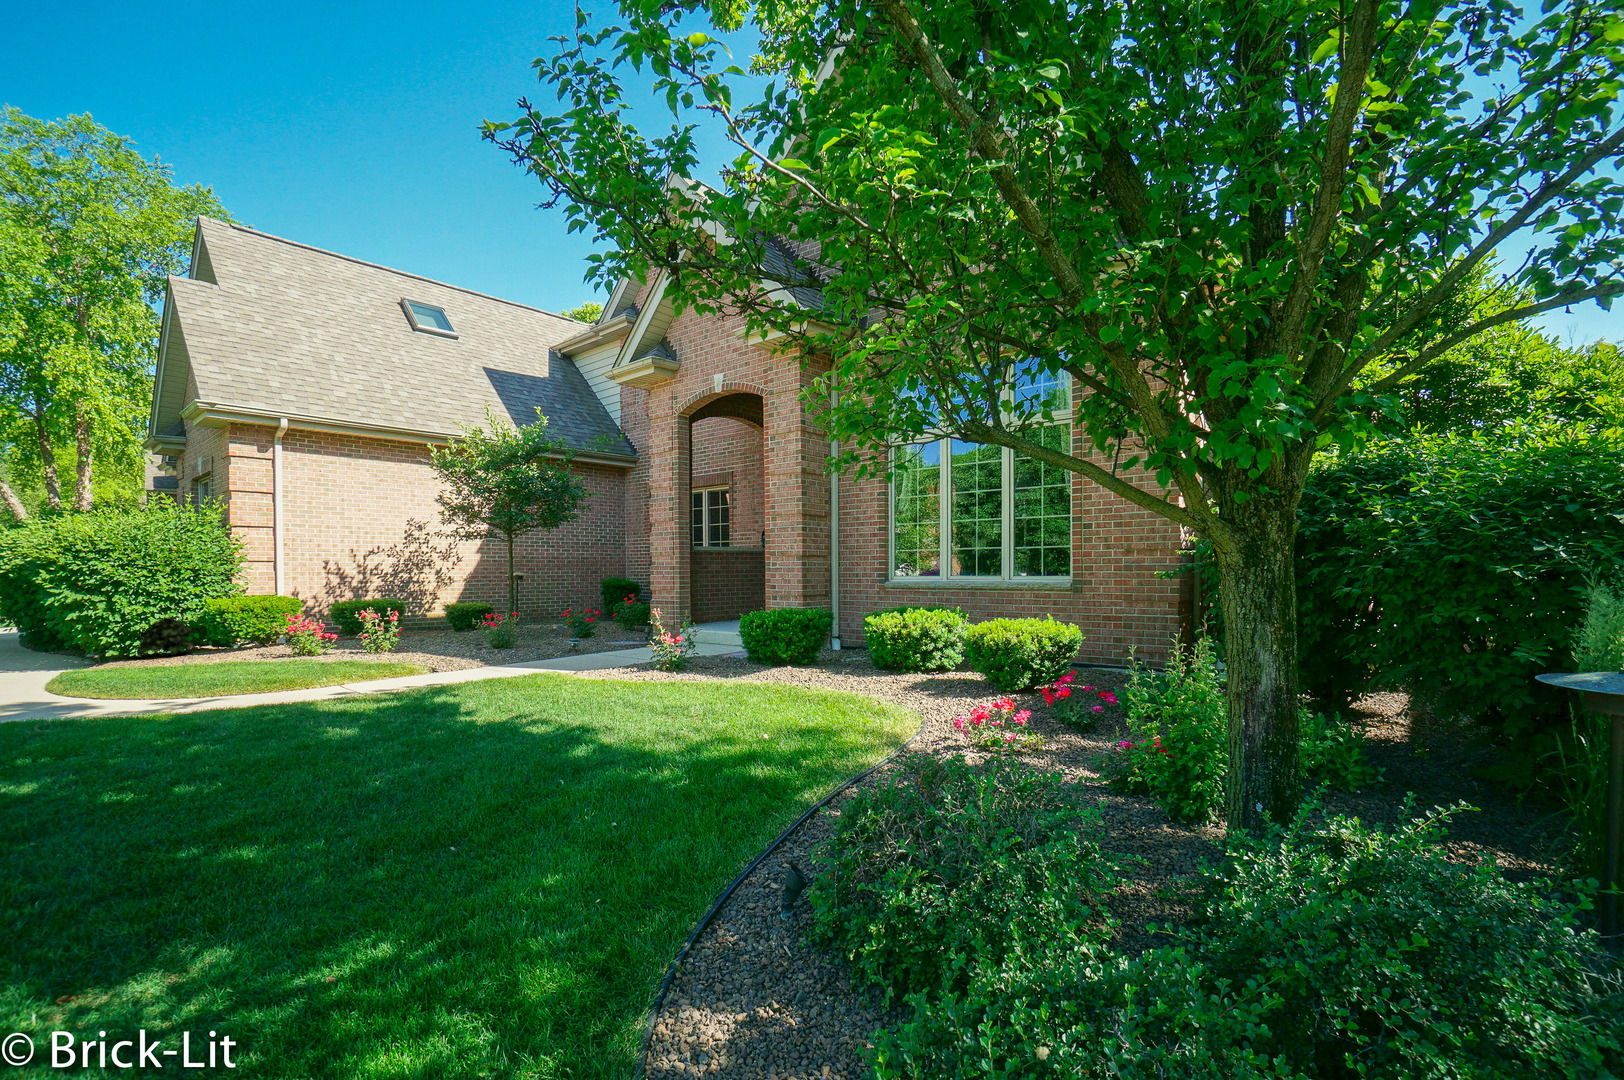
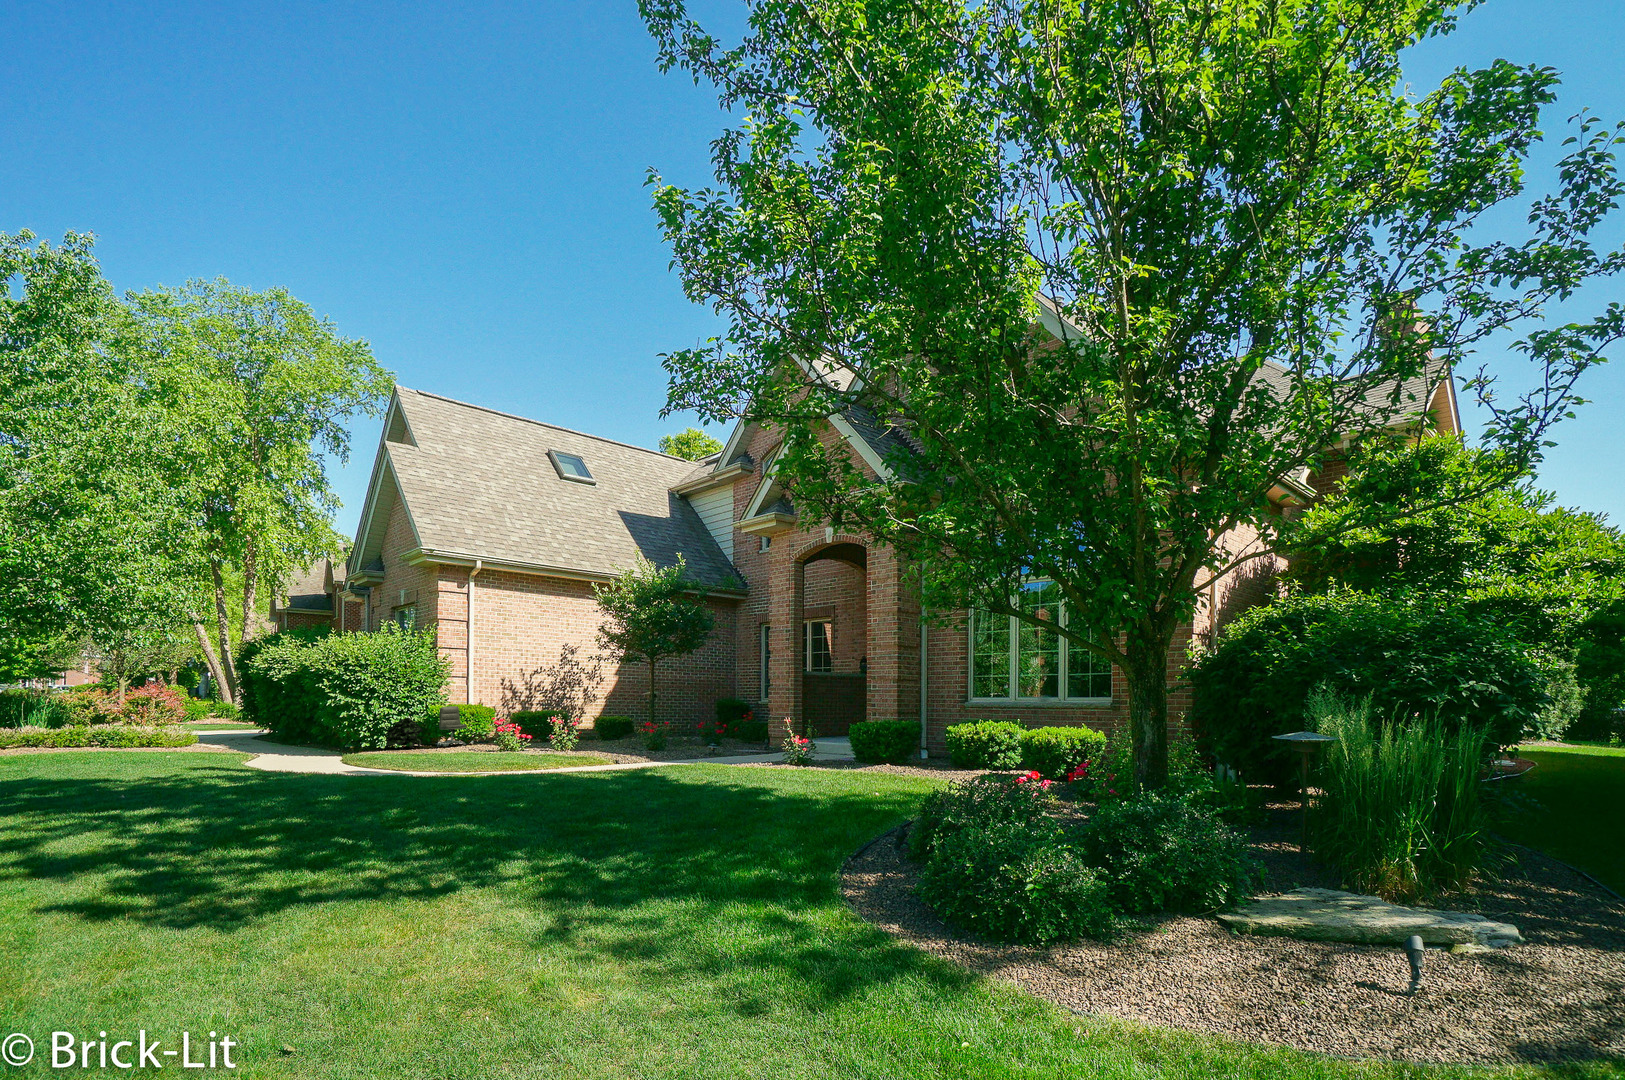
chair: none [222,599,261,651] -> present [437,706,467,747]

